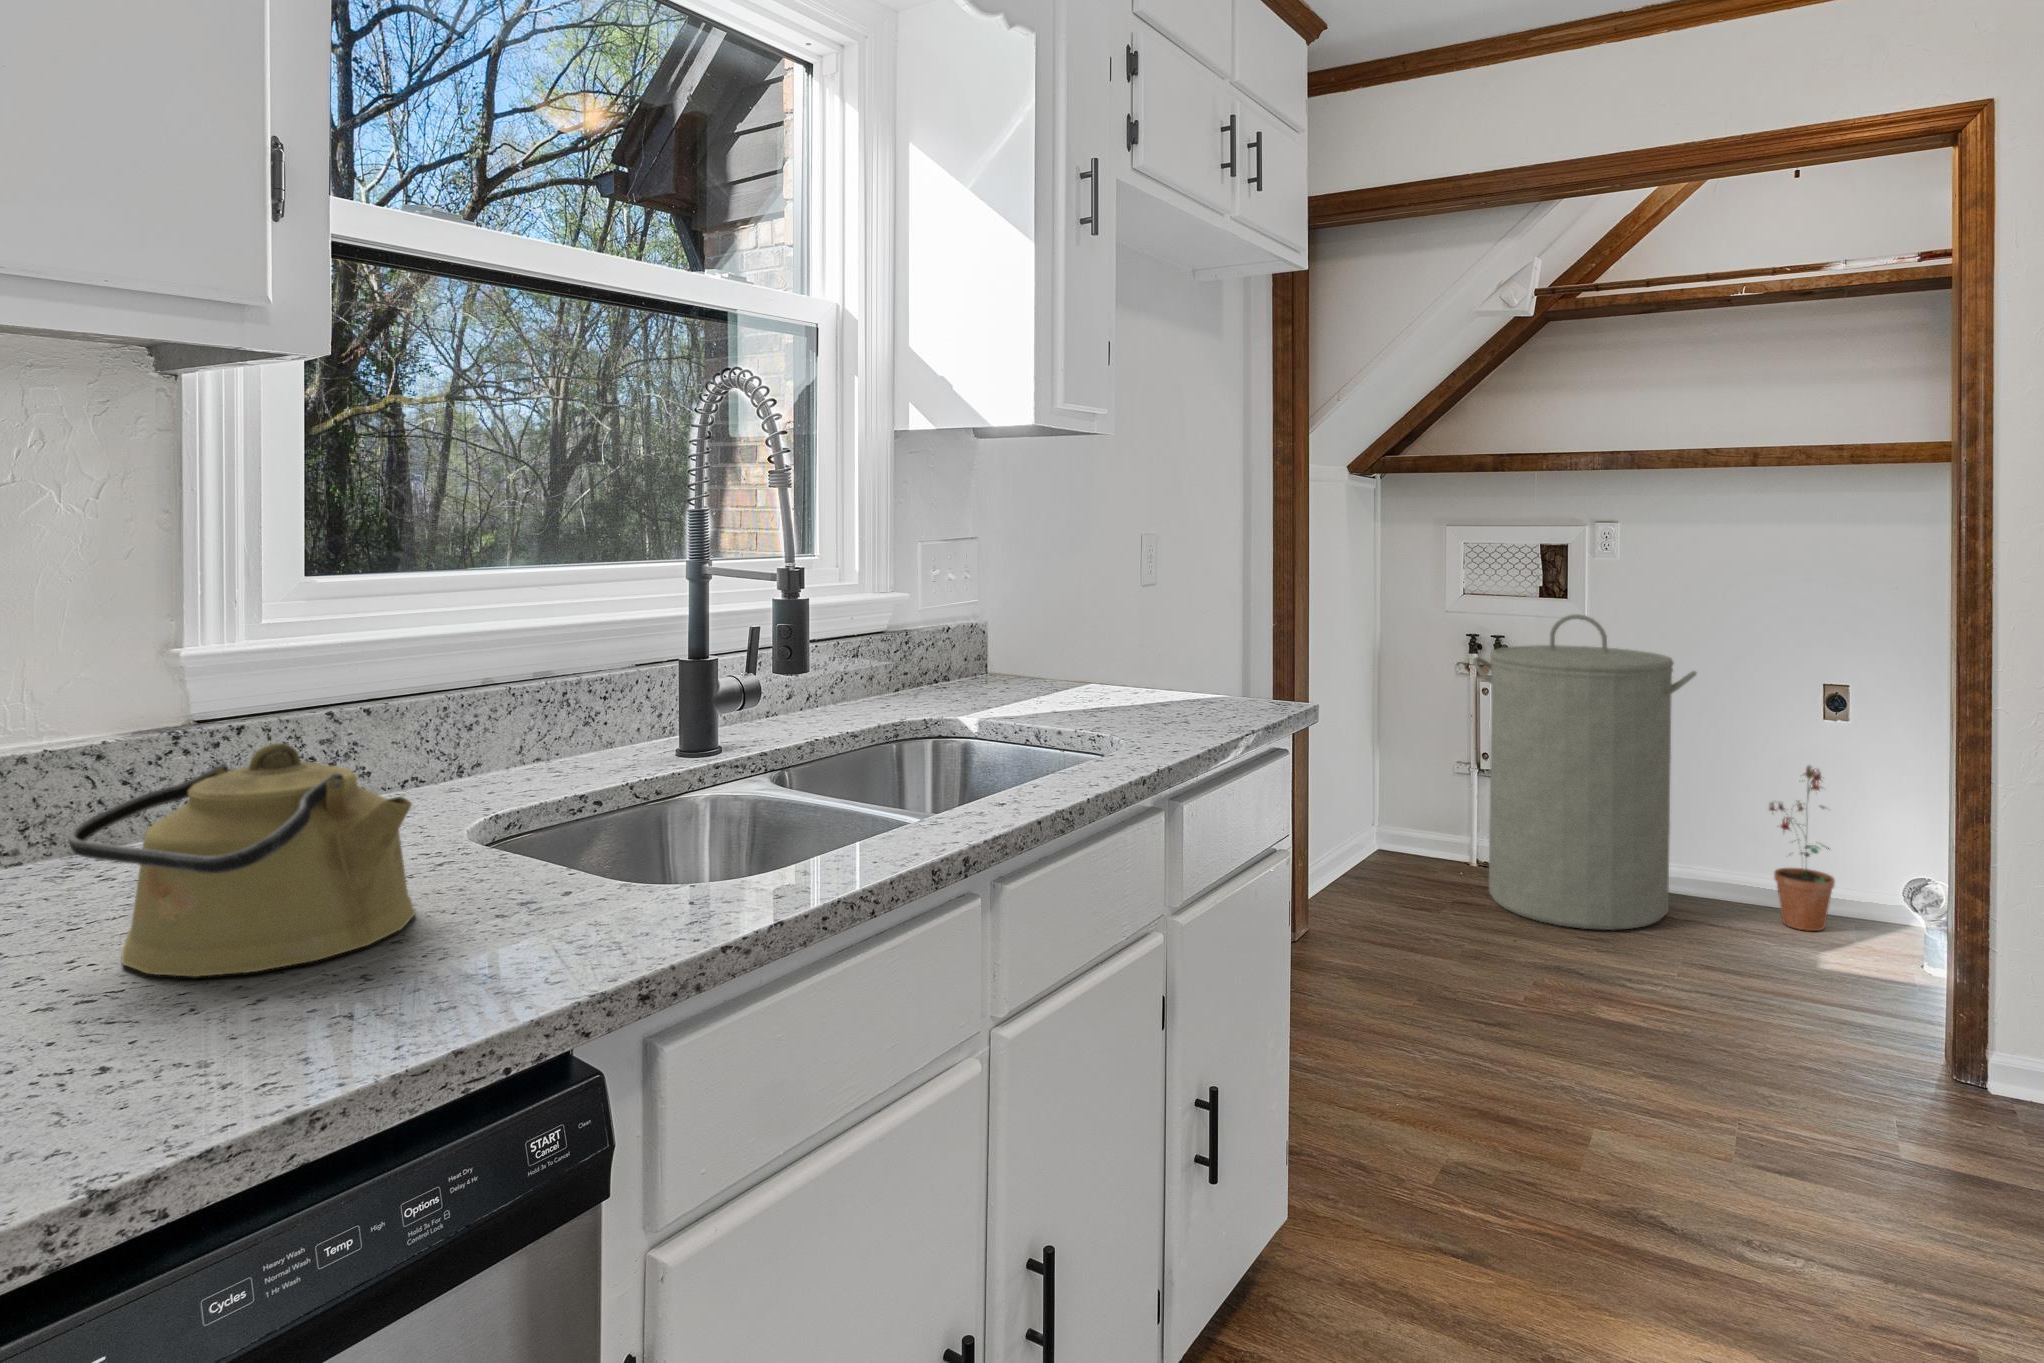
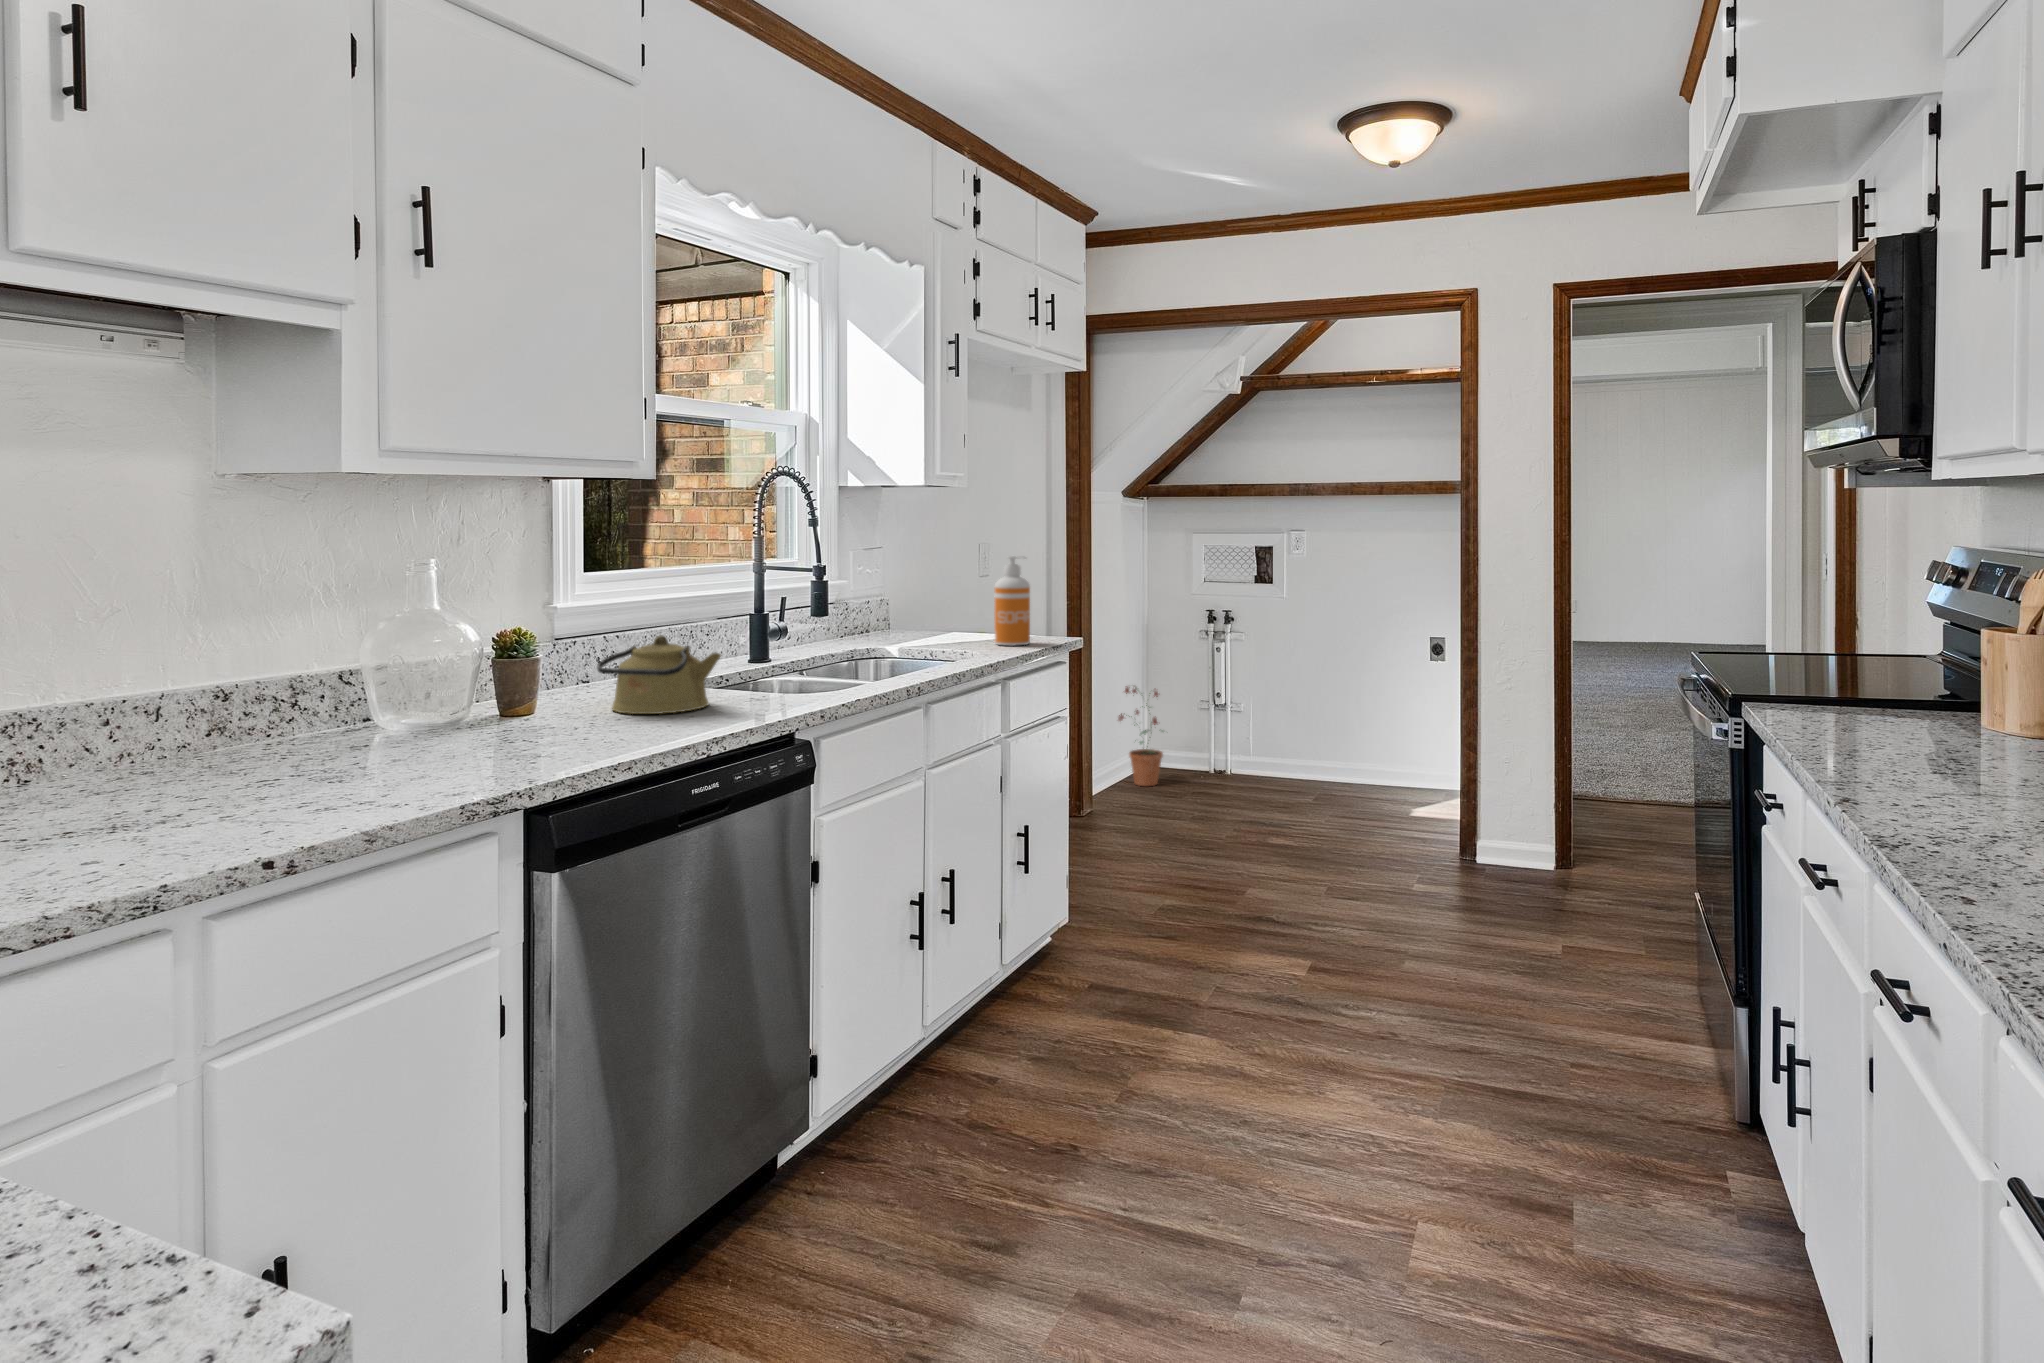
soap dispenser: none [1161,551,1228,719] -> present [995,556,1030,646]
laundry hamper: present [1473,614,1696,930] -> none [1206,594,1346,799]
potted plant: present [1769,766,1835,931] -> present [1119,686,1163,786]

